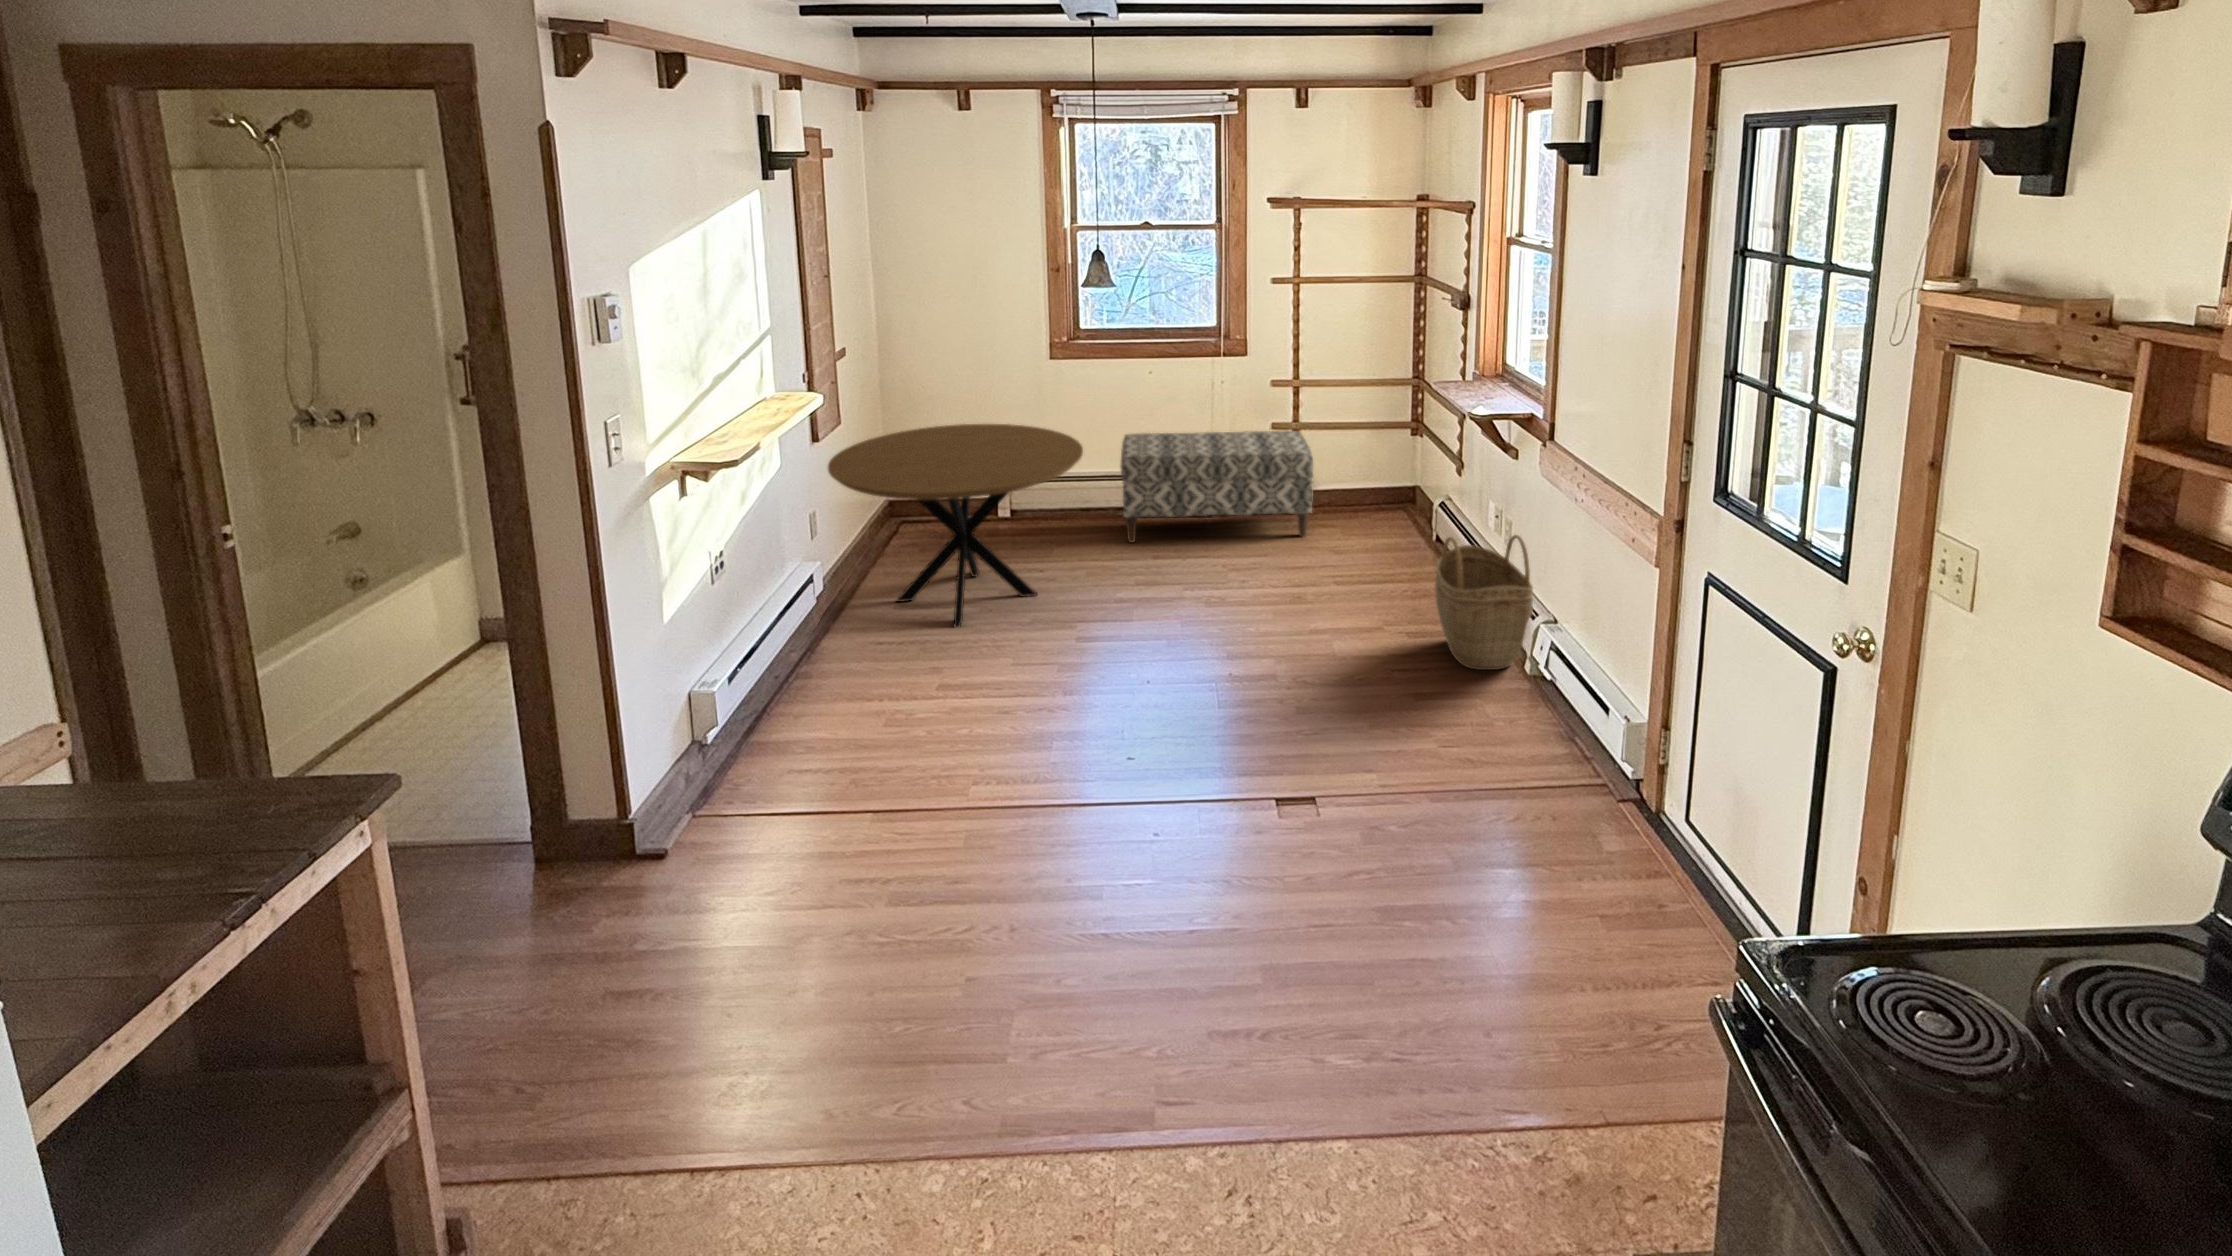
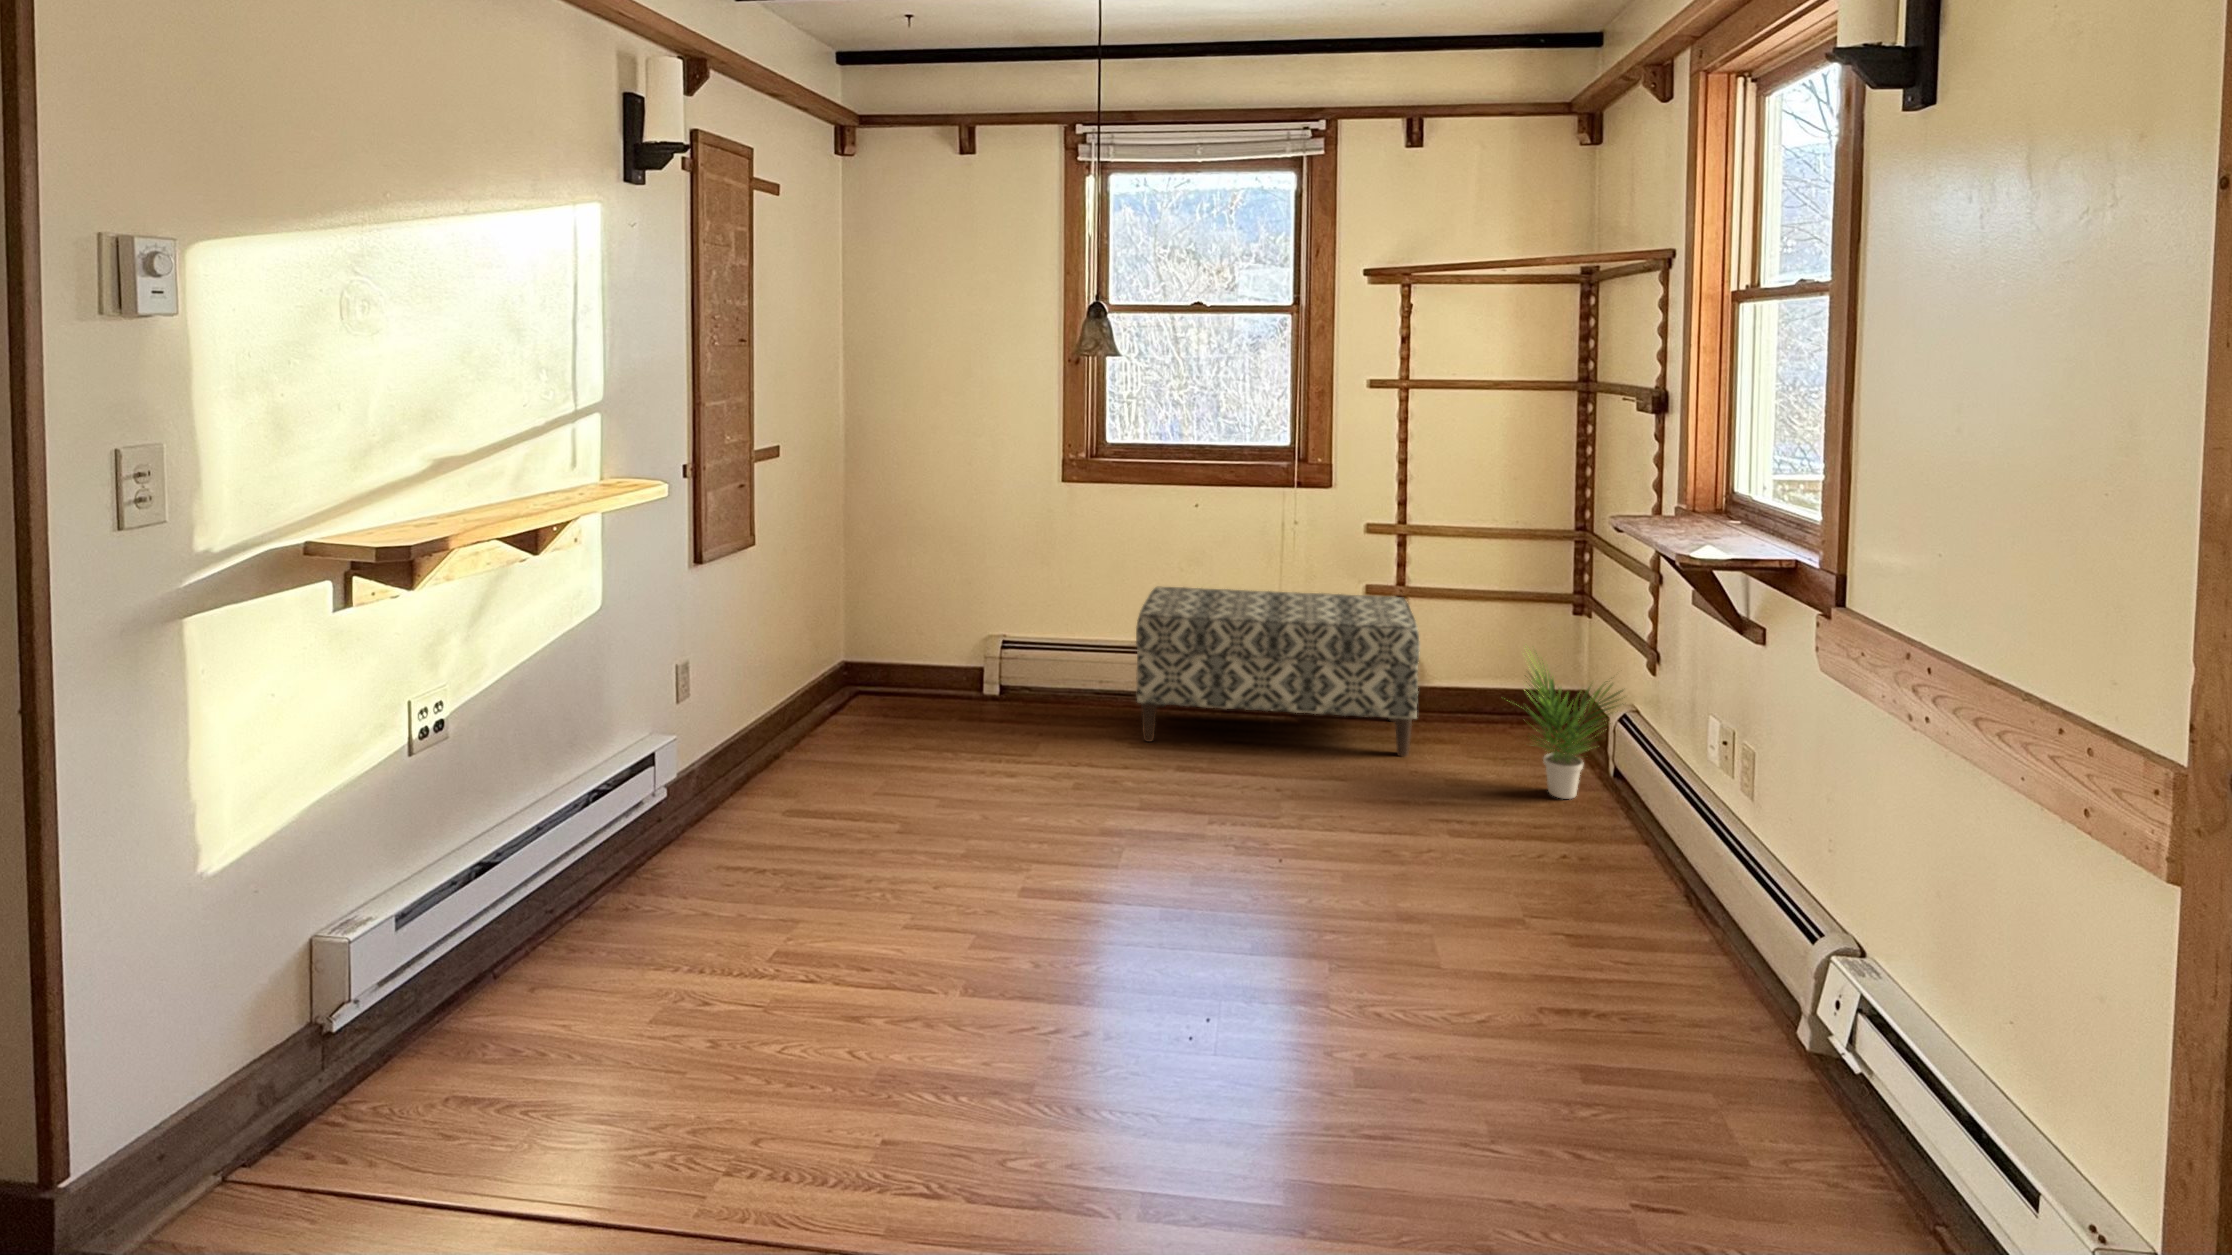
dining table: present [828,424,1083,628] -> none [702,552,1063,845]
potted plant: none [1360,459,1443,554] -> present [1526,653,1622,799]
woven basket: present [1435,535,1533,670] -> none [1616,772,1815,1044]

